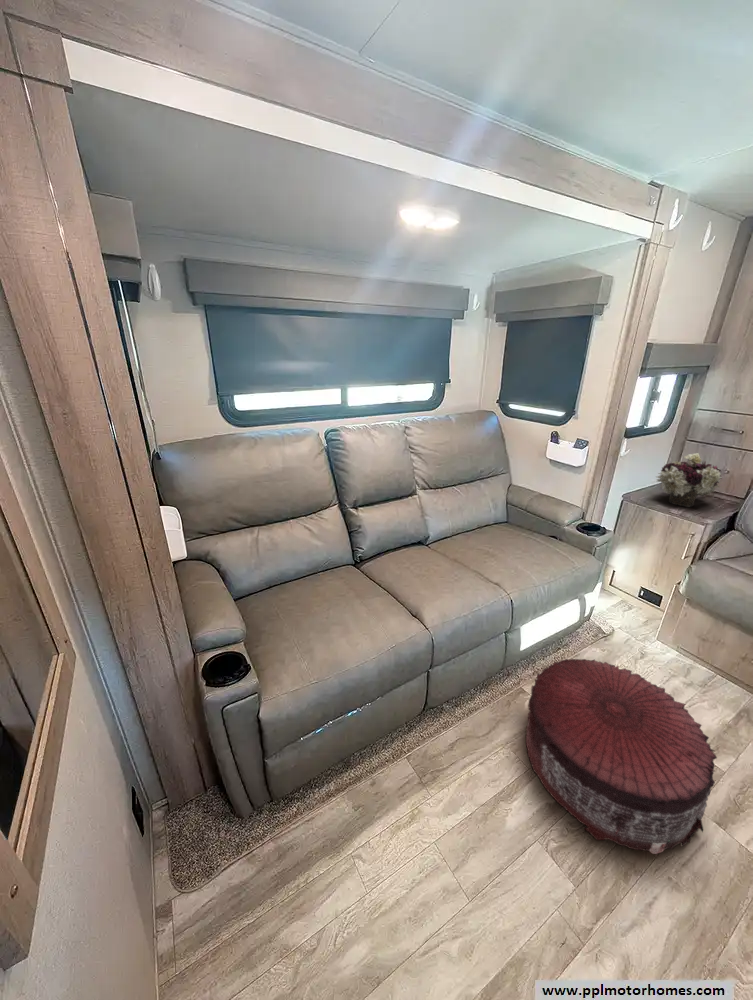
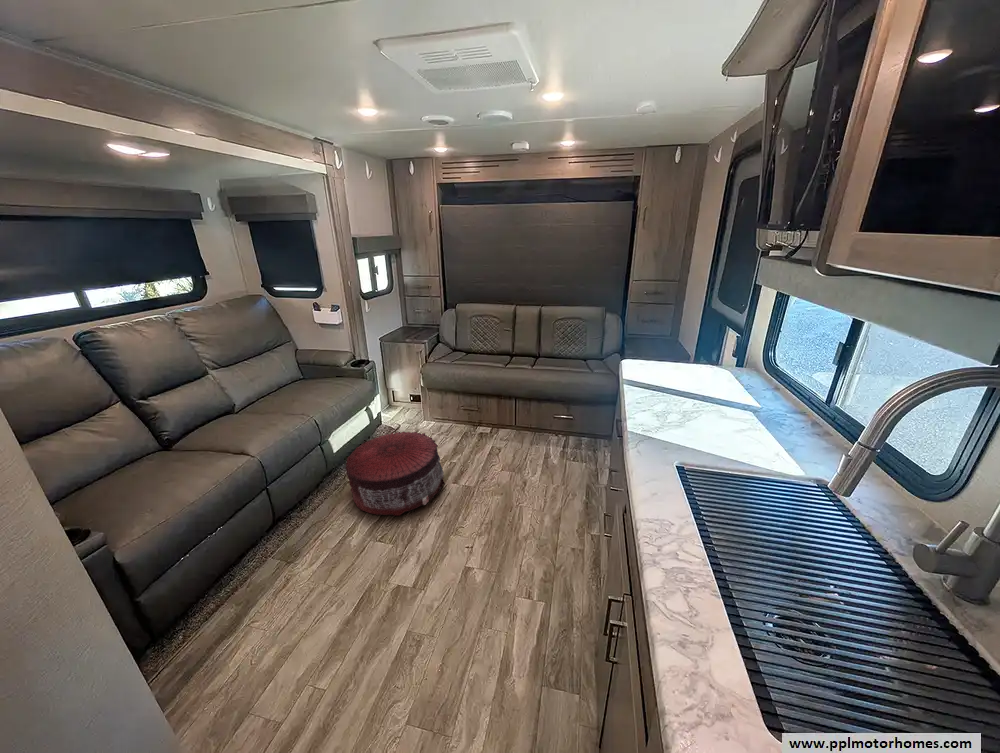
flower arrangement: present [657,453,722,507] -> none [392,303,427,337]

